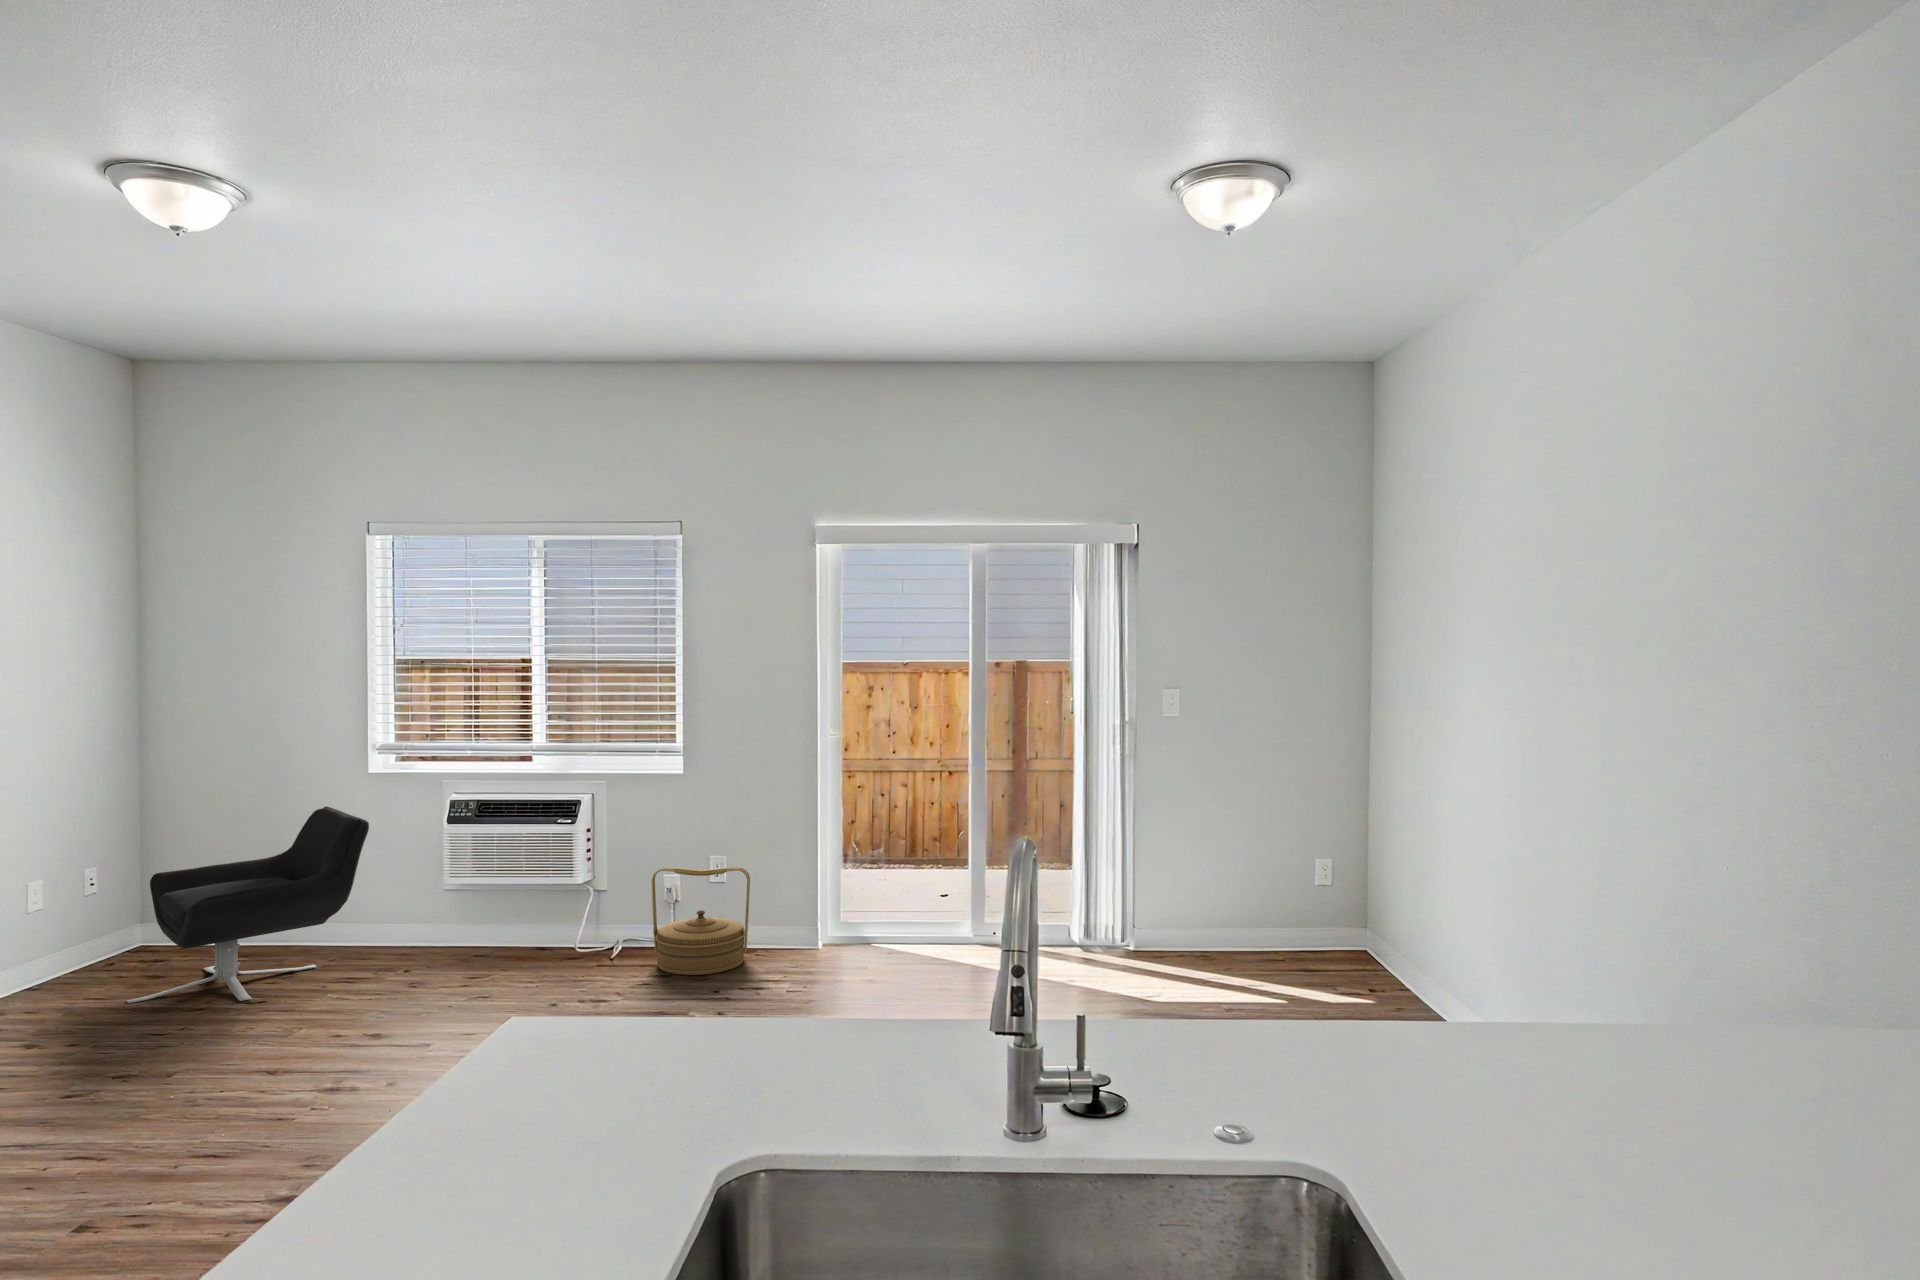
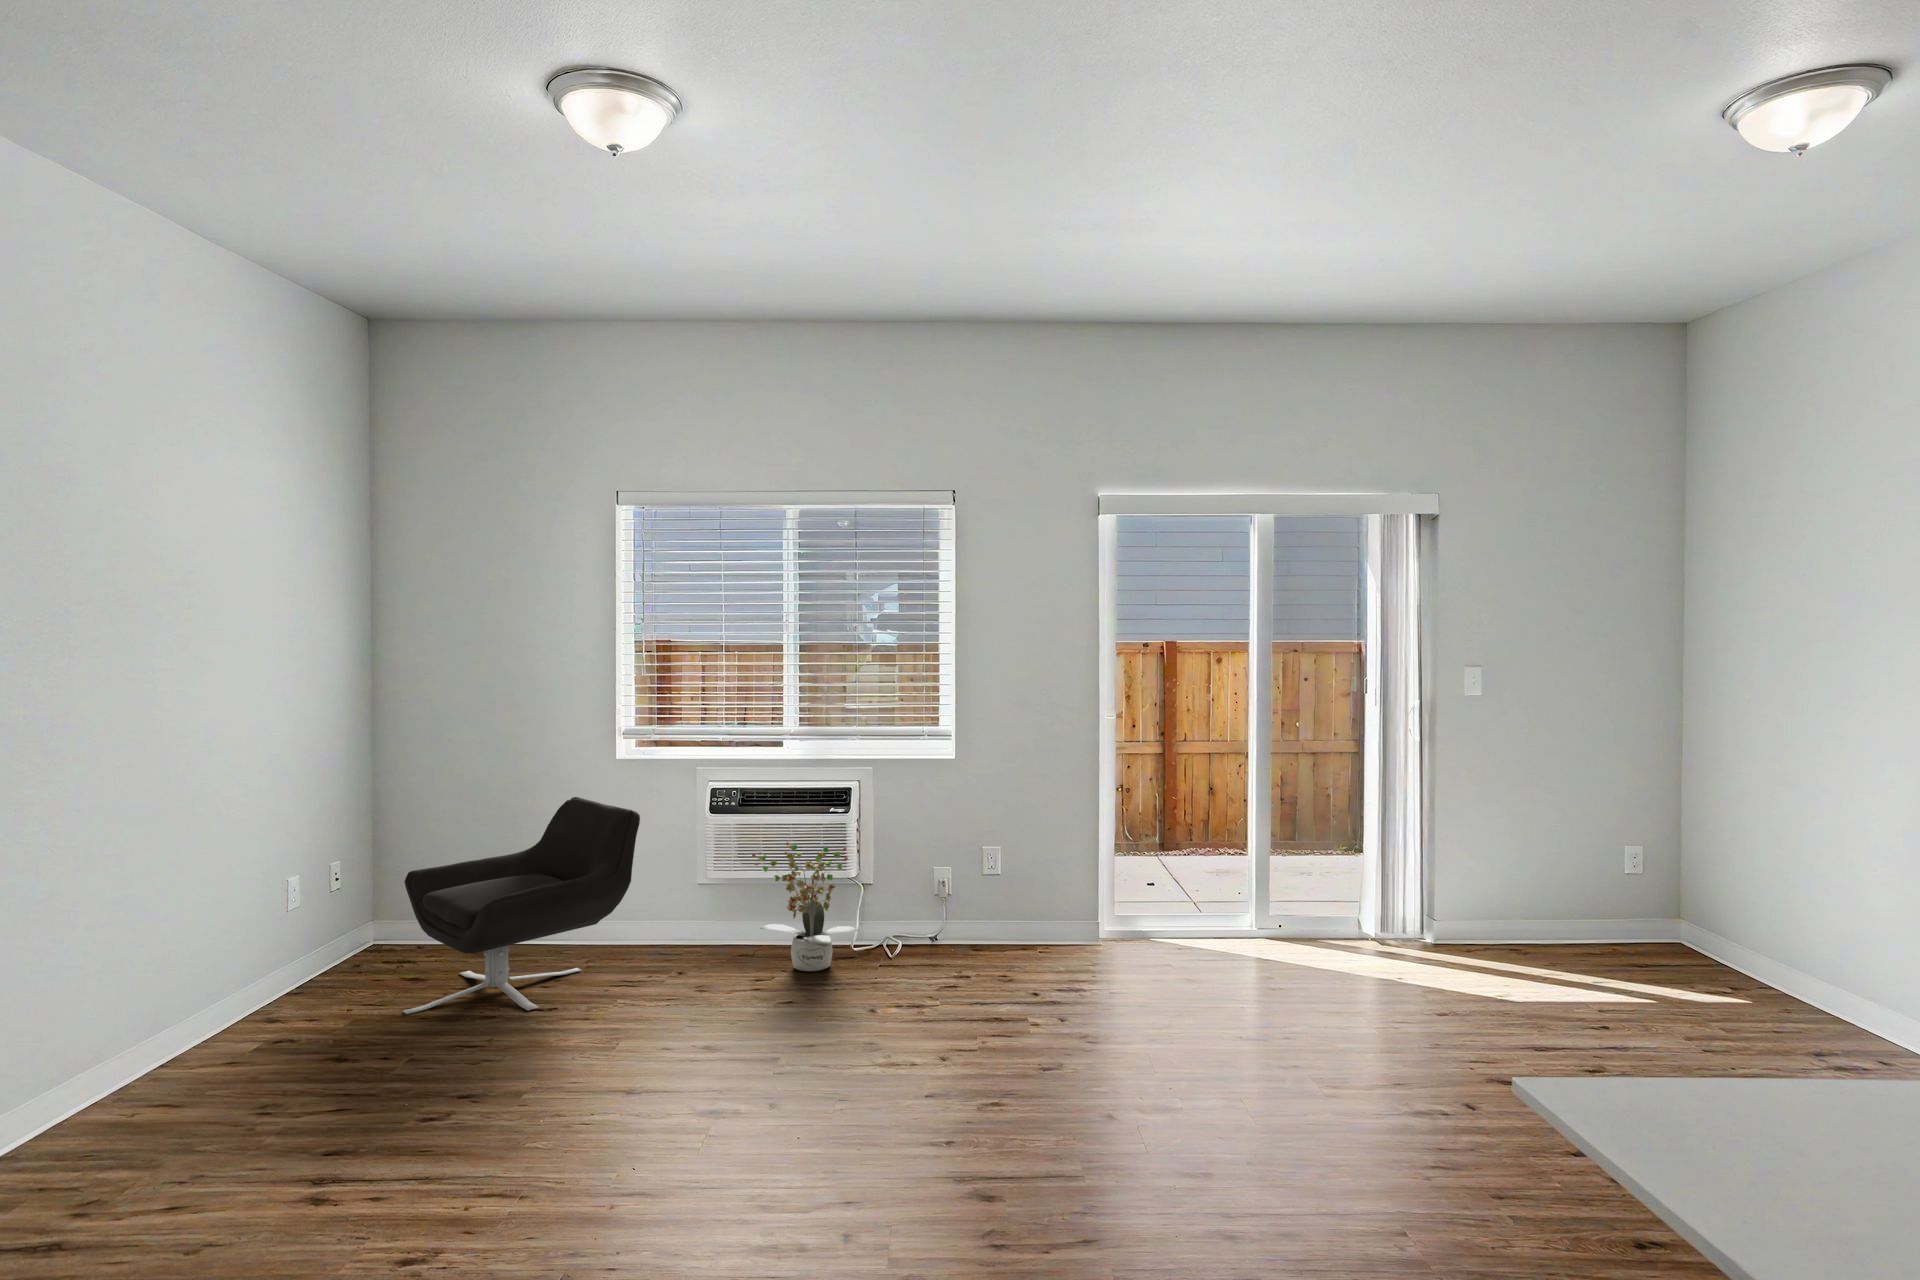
potted plant: none [476,850,578,970] -> present [752,842,859,971]
woven basket: present [651,867,750,975] -> none [937,859,1041,975]

